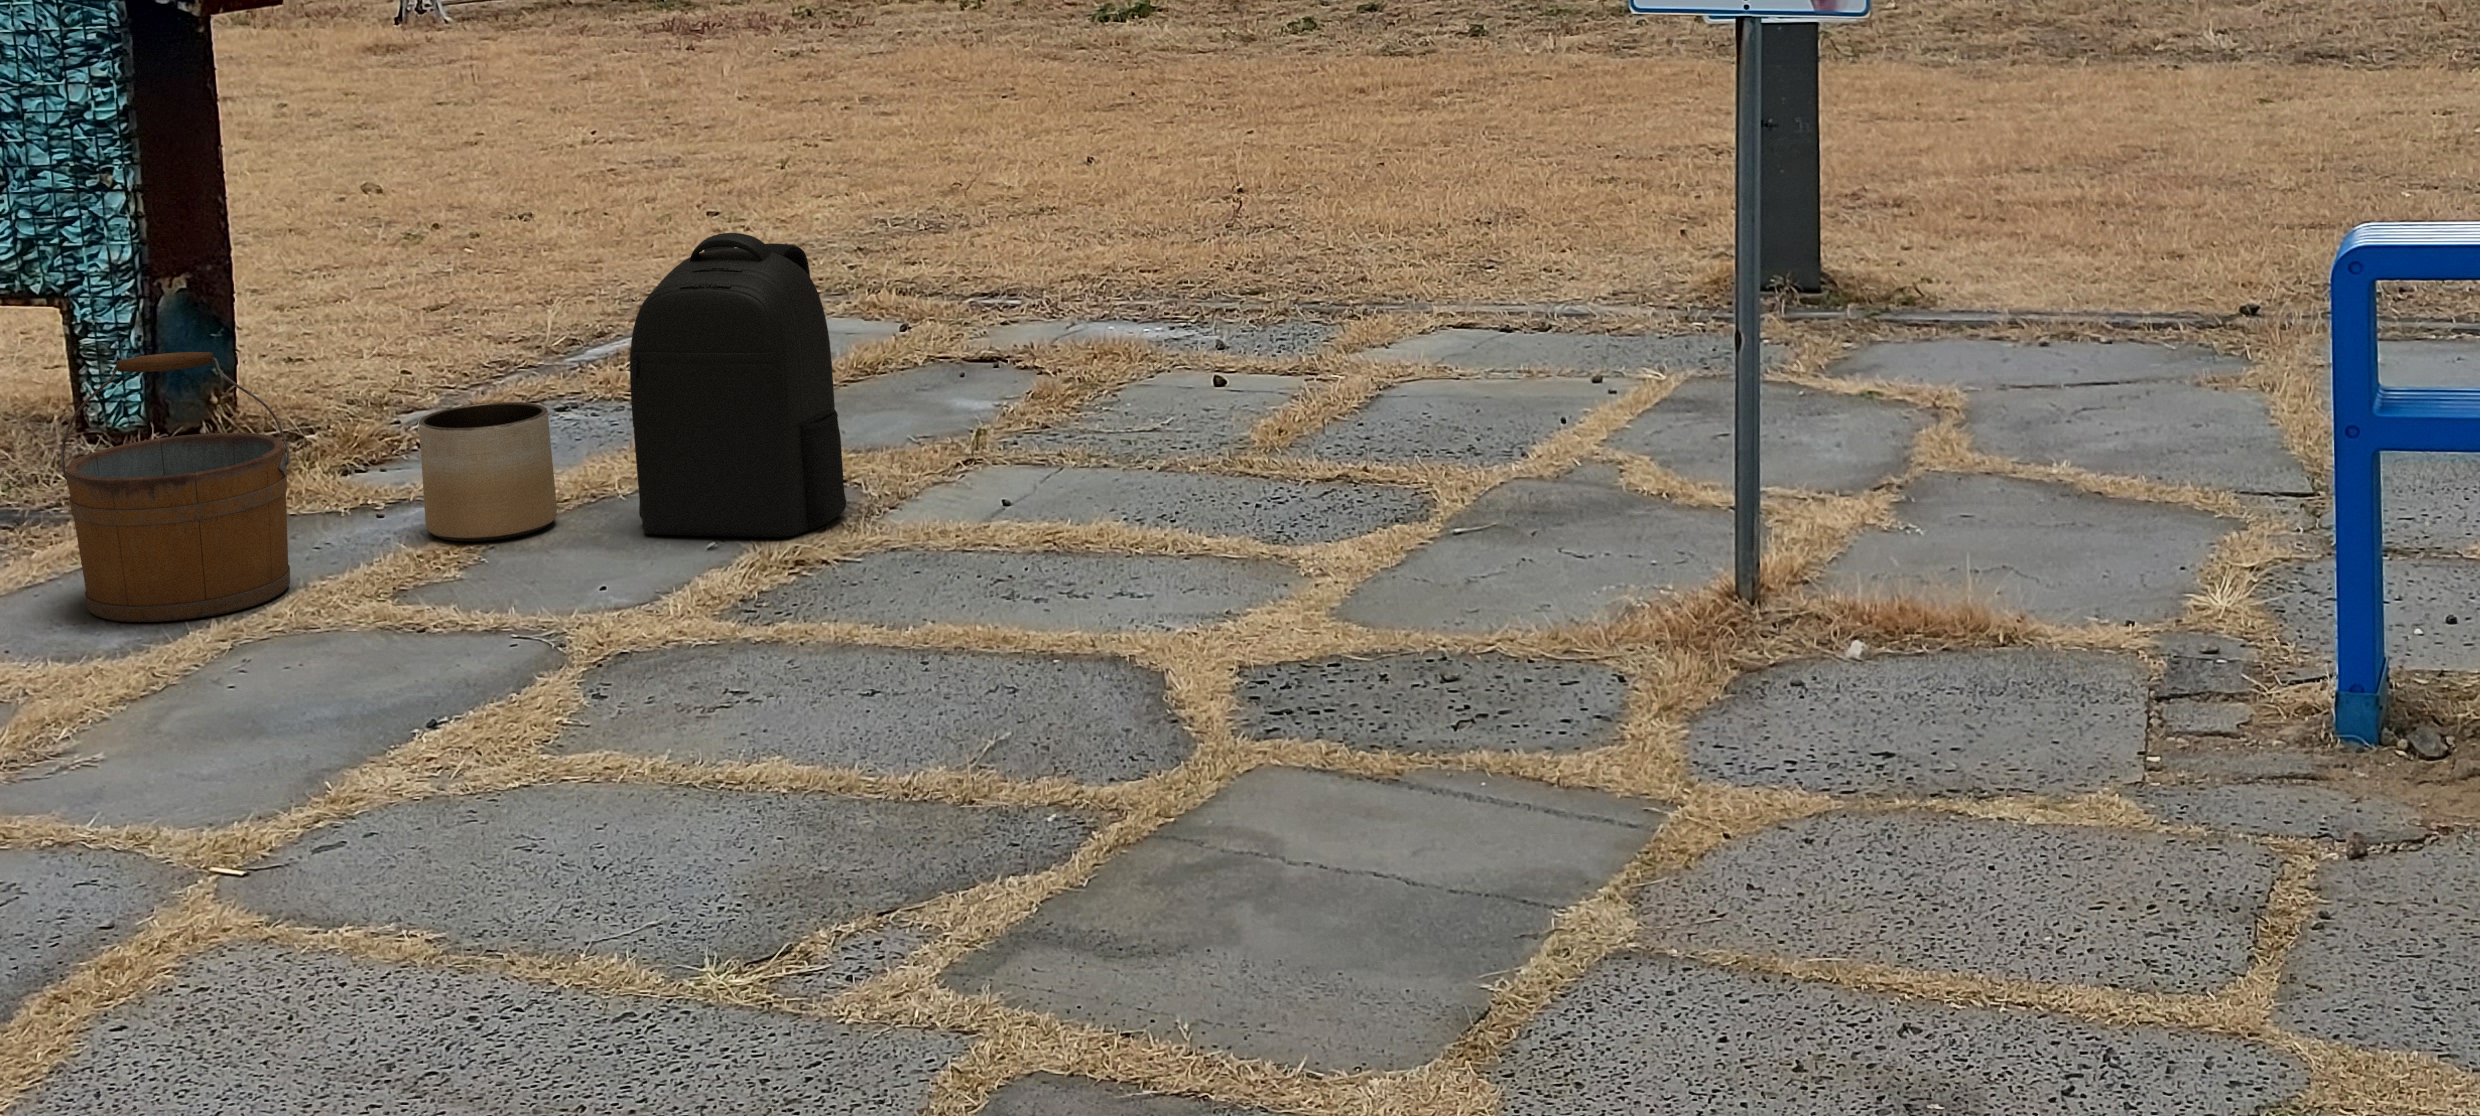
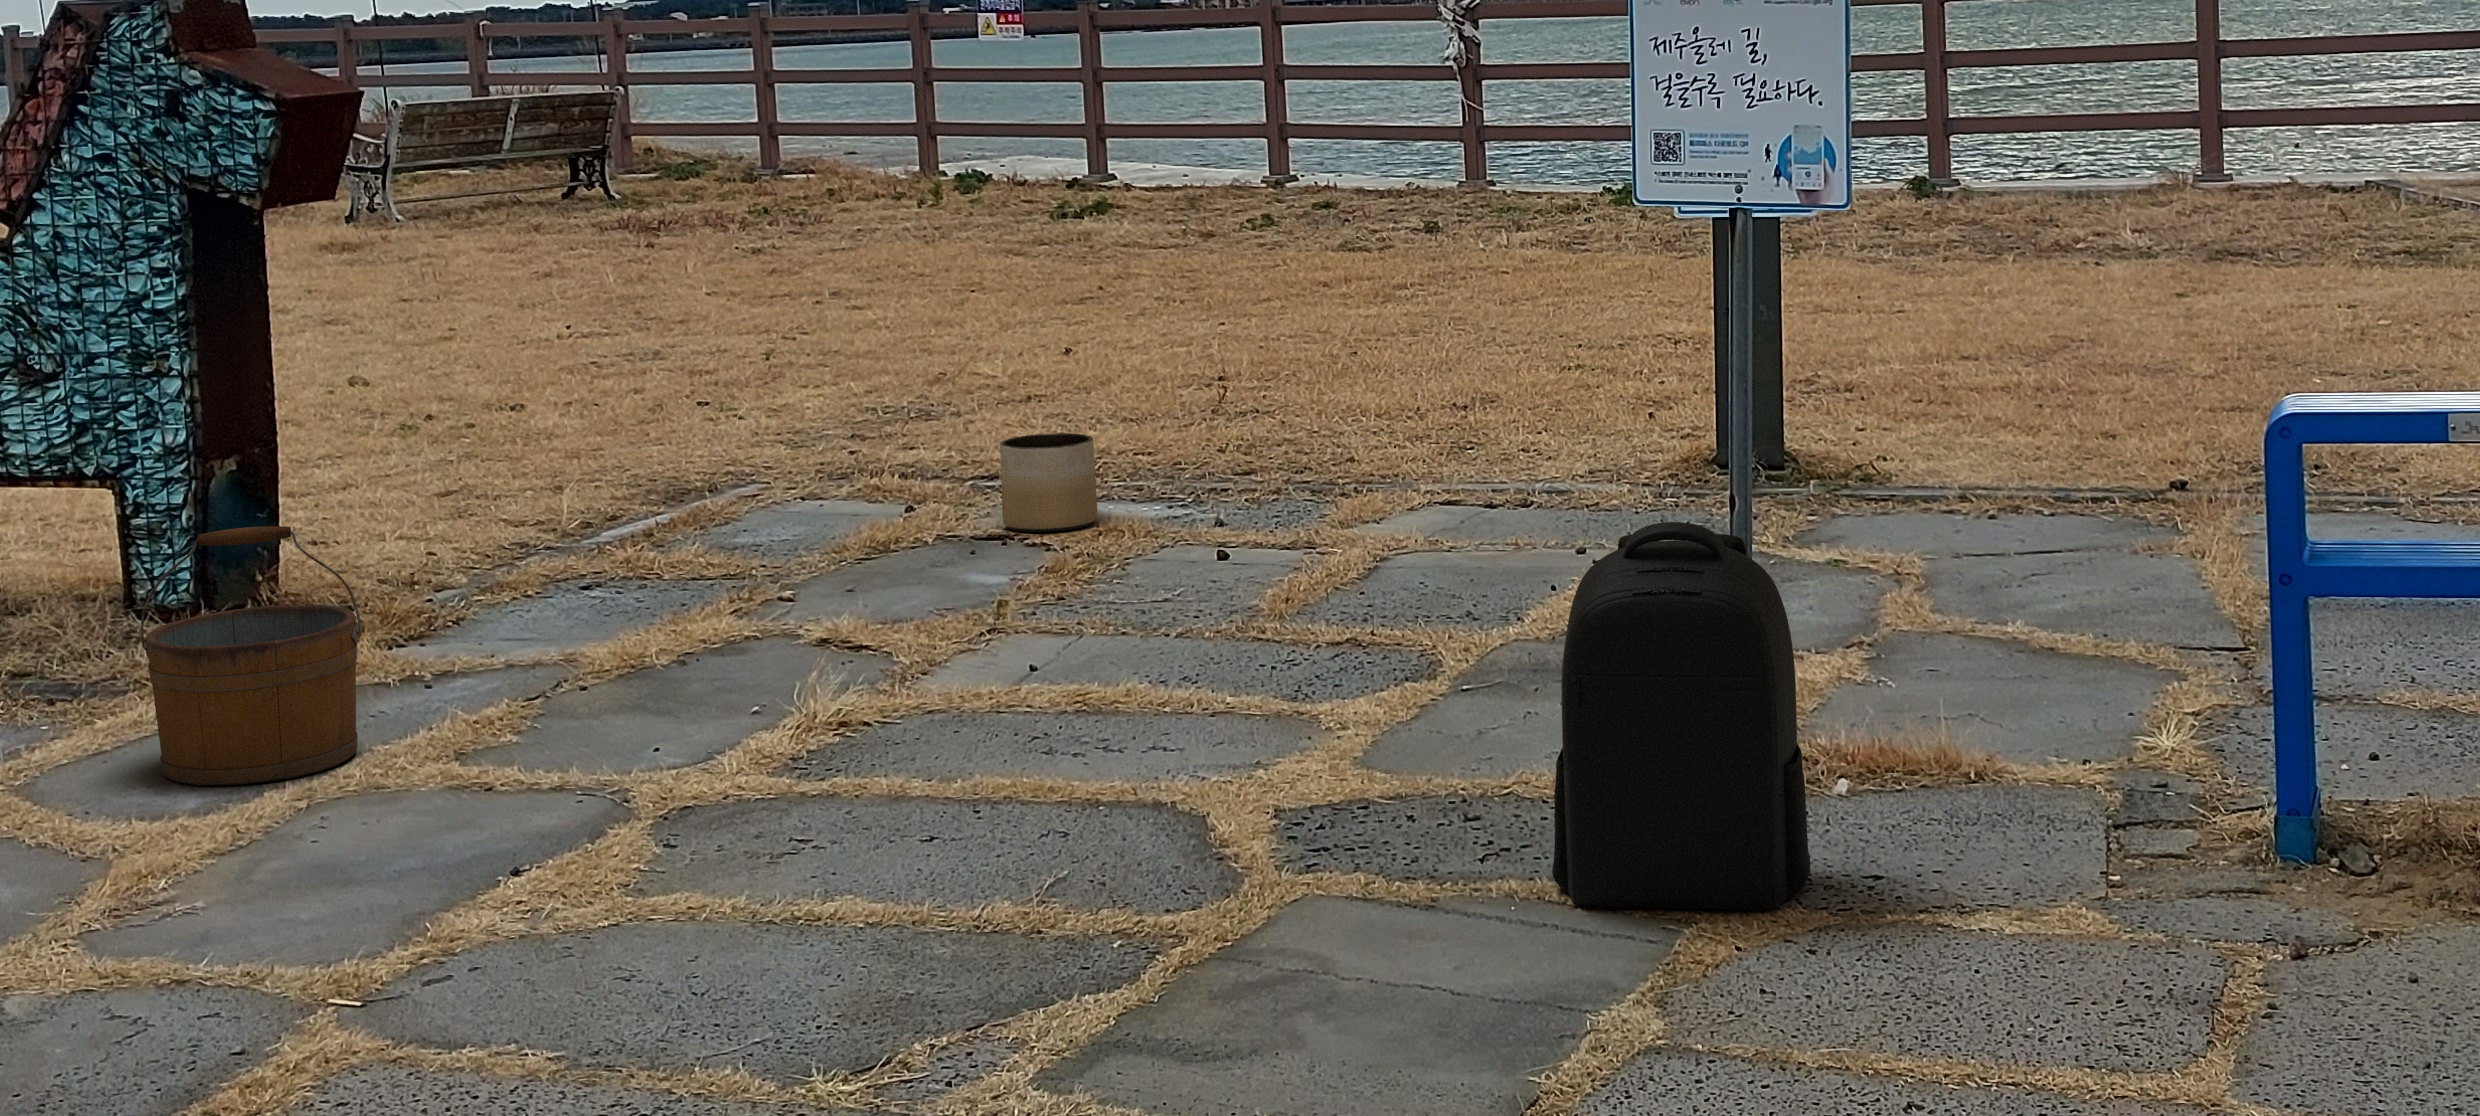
backpack: present [630,233,846,537] -> present [1552,522,1810,910]
planter: present [419,402,557,542] -> present [1000,433,1097,532]

